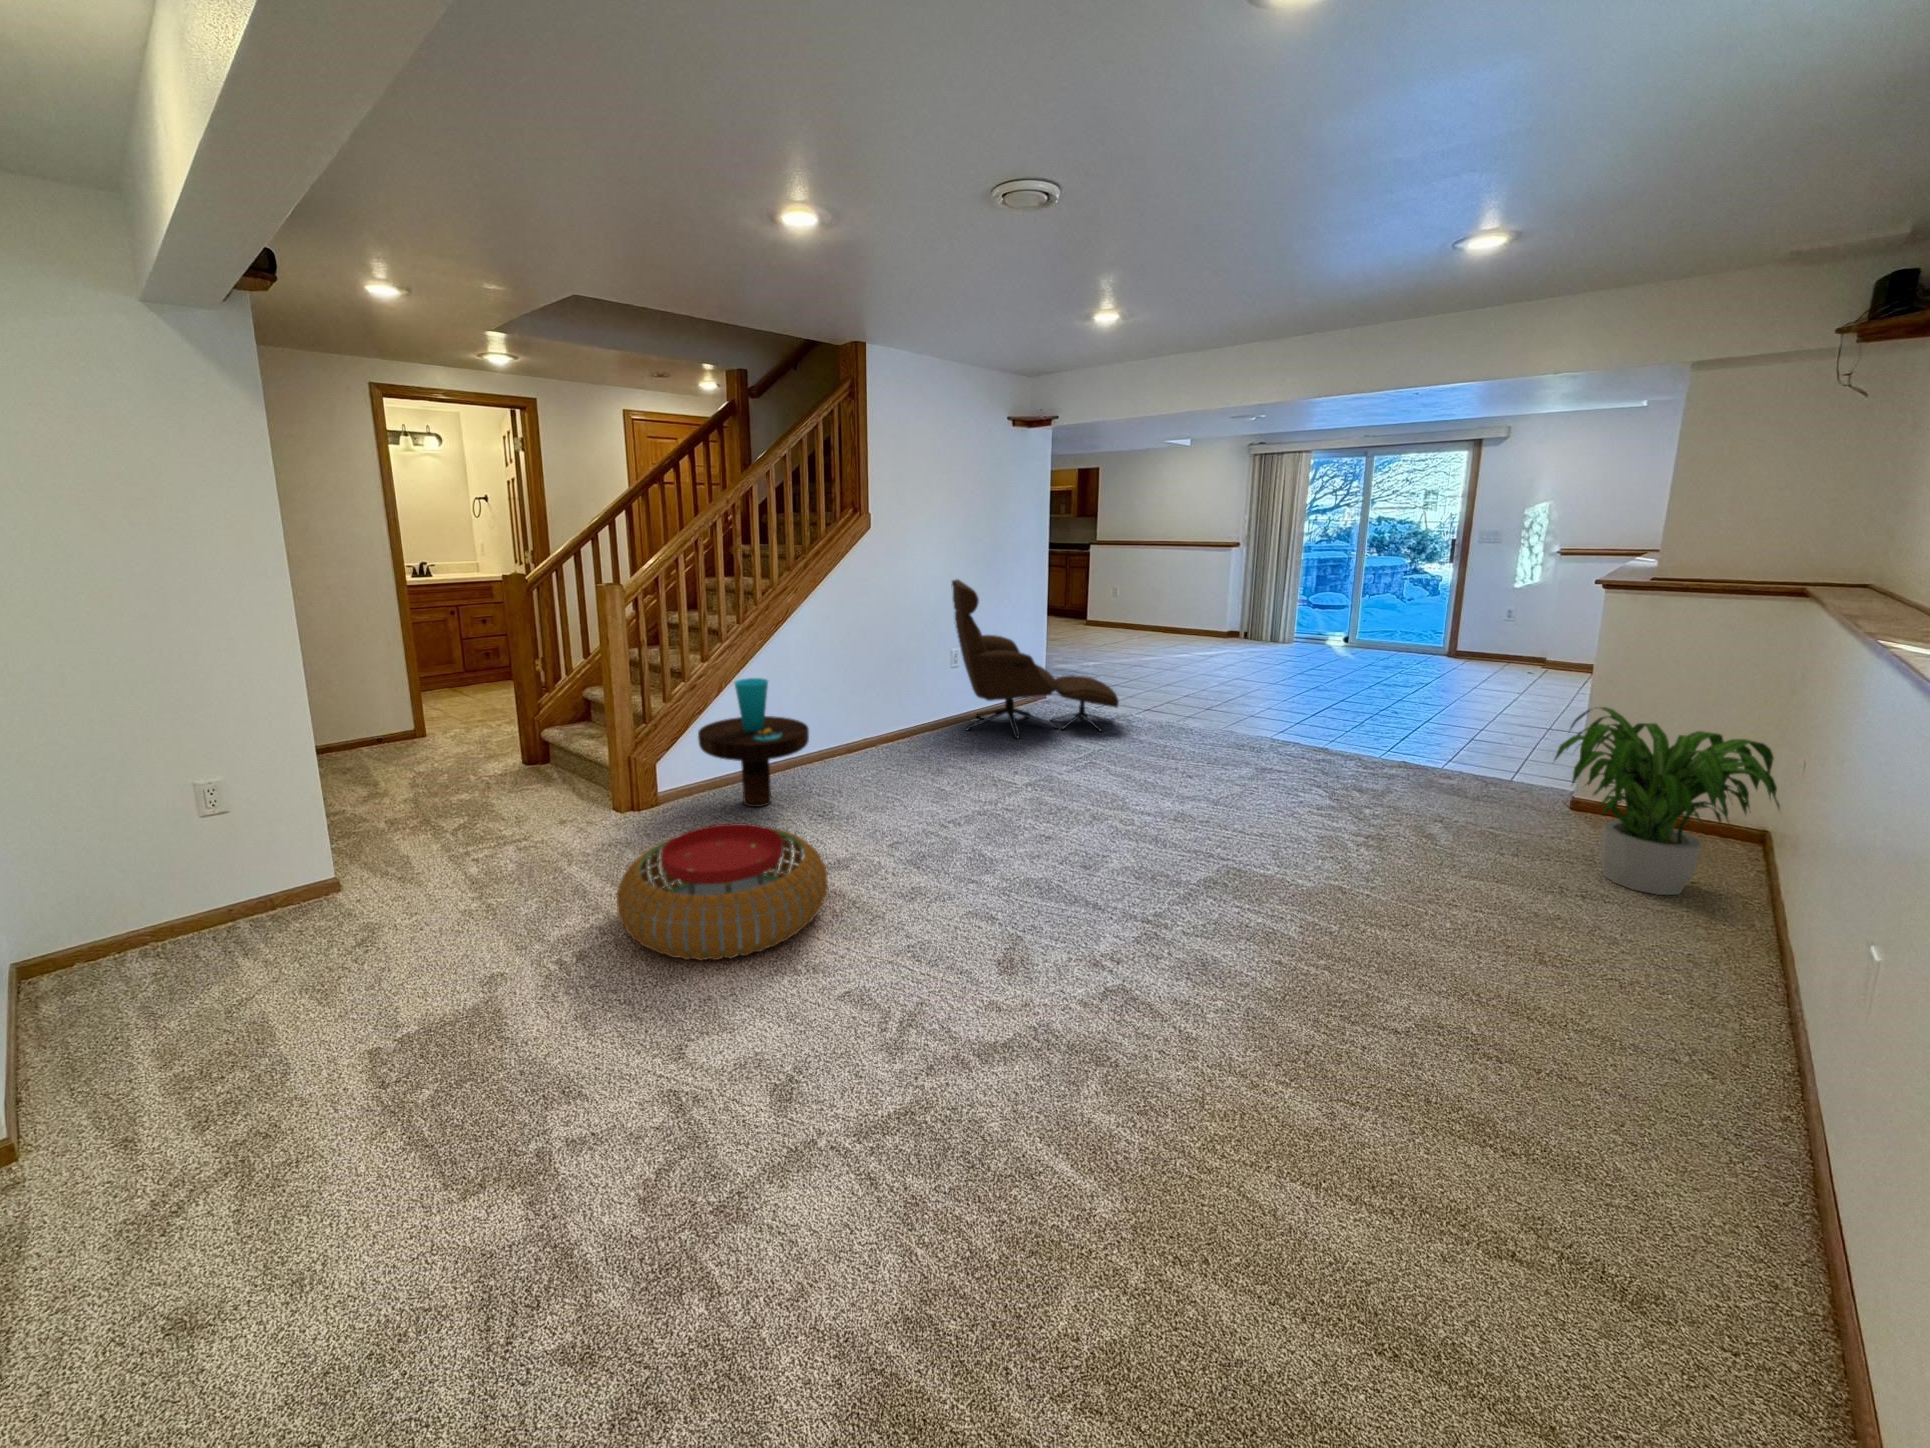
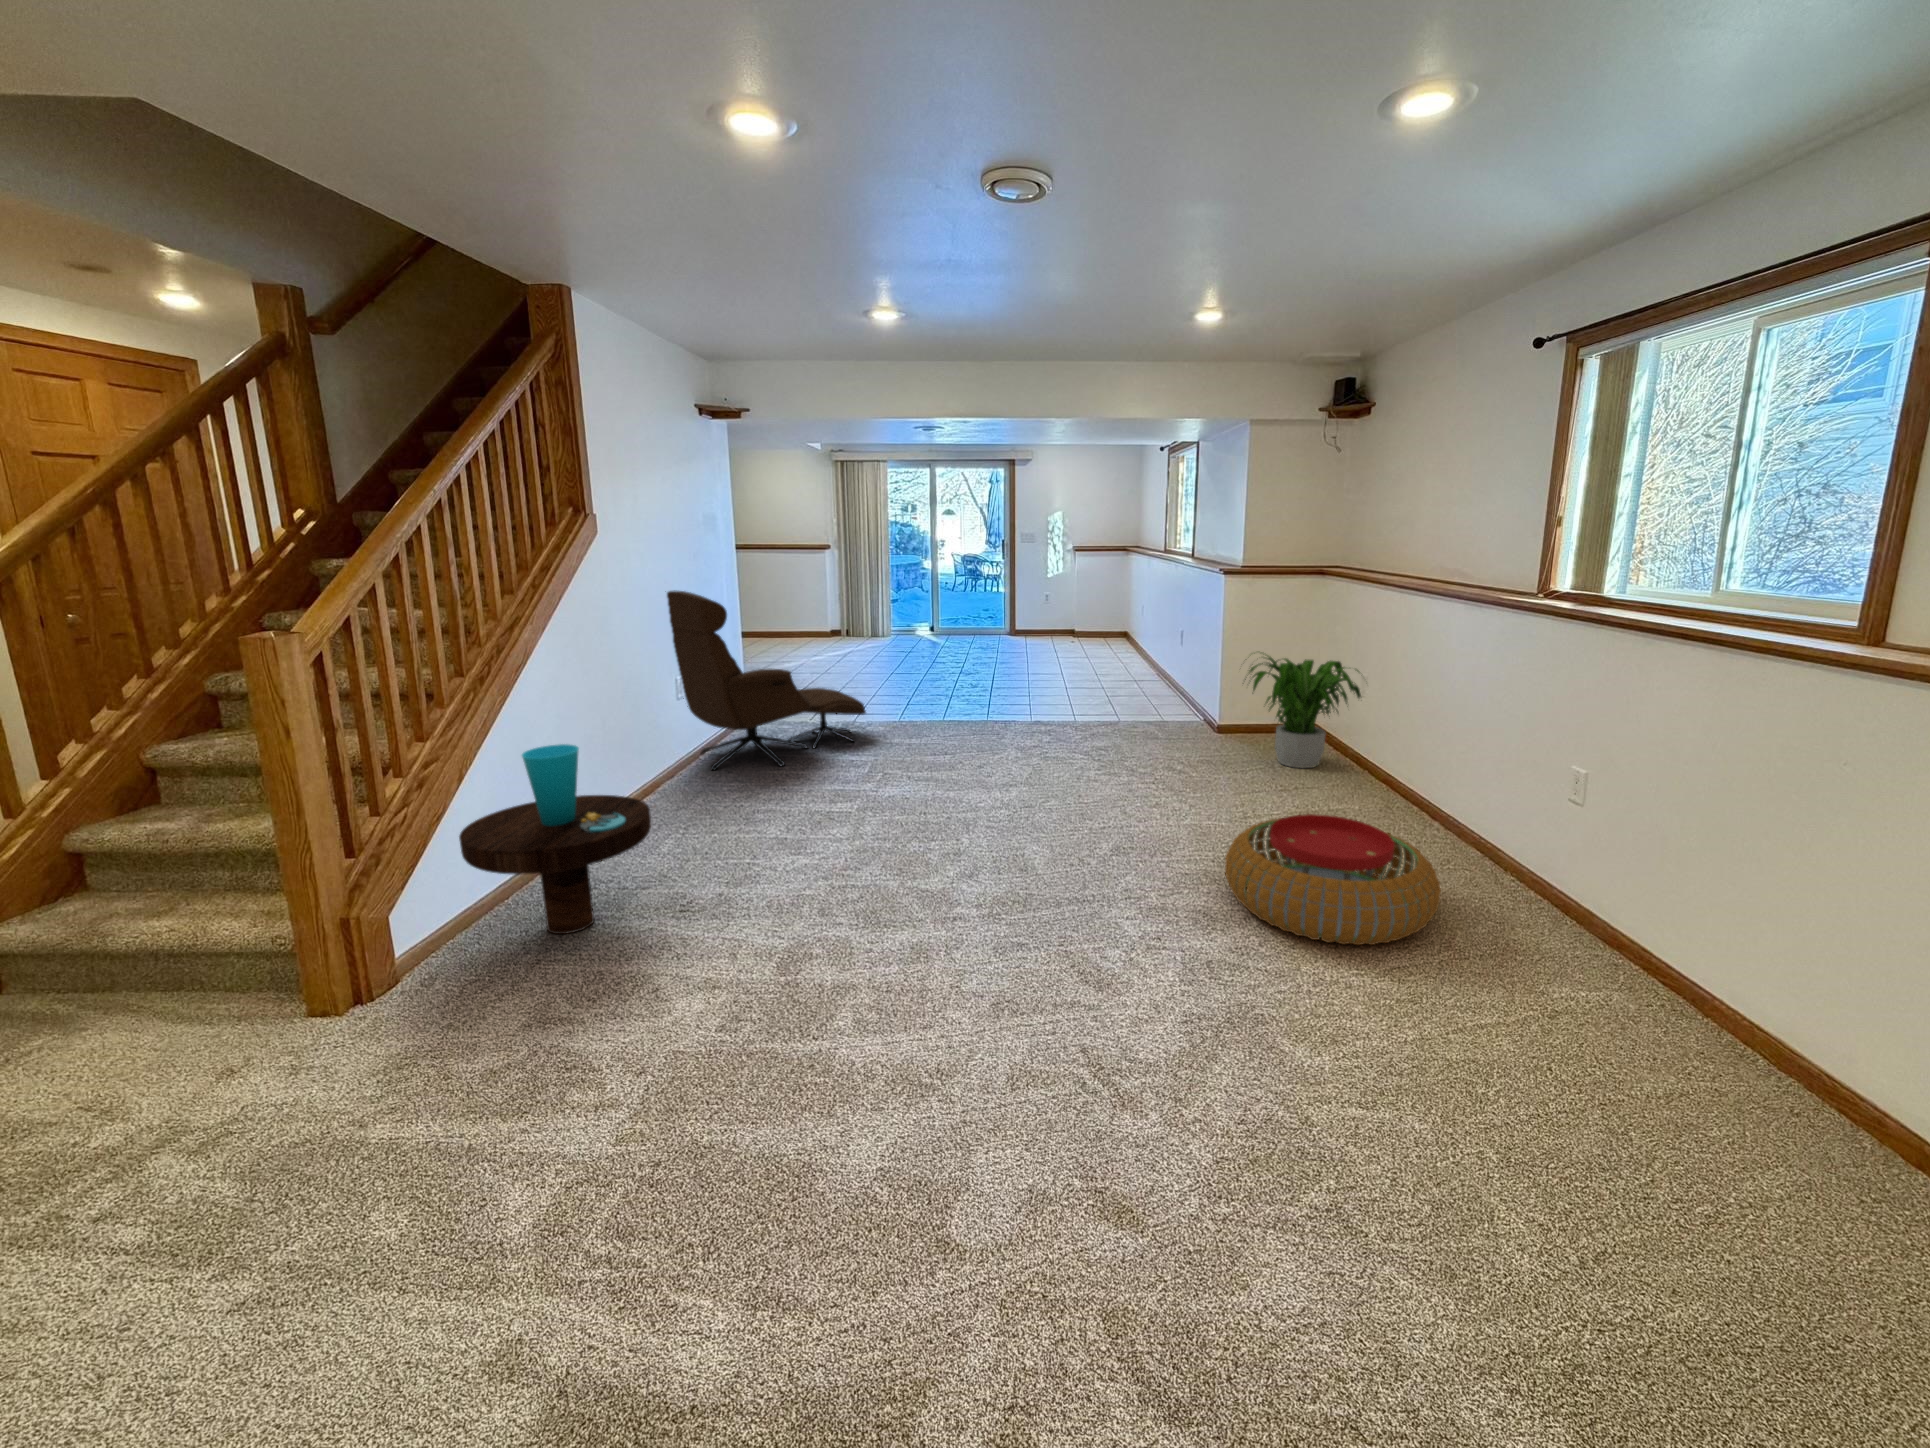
pouf: present [617,823,828,961] -> present [1225,814,1441,945]

